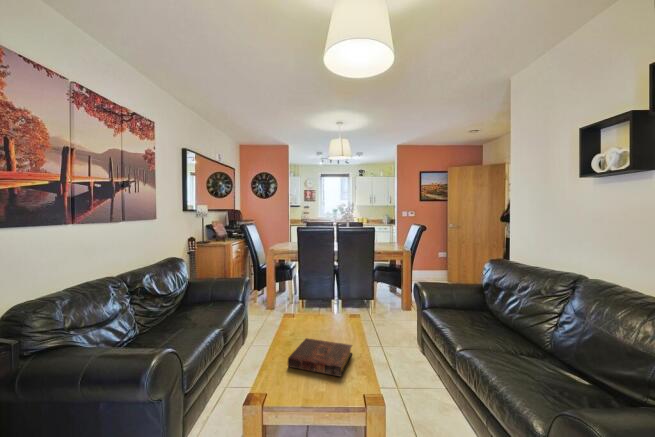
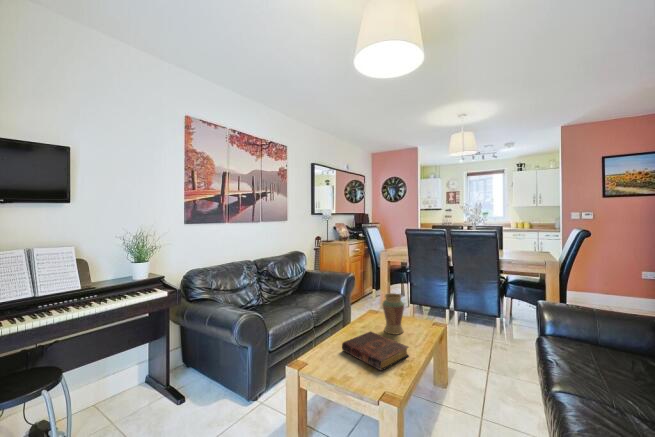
vase: none [309,294,331,336] -> present [383,293,404,335]

